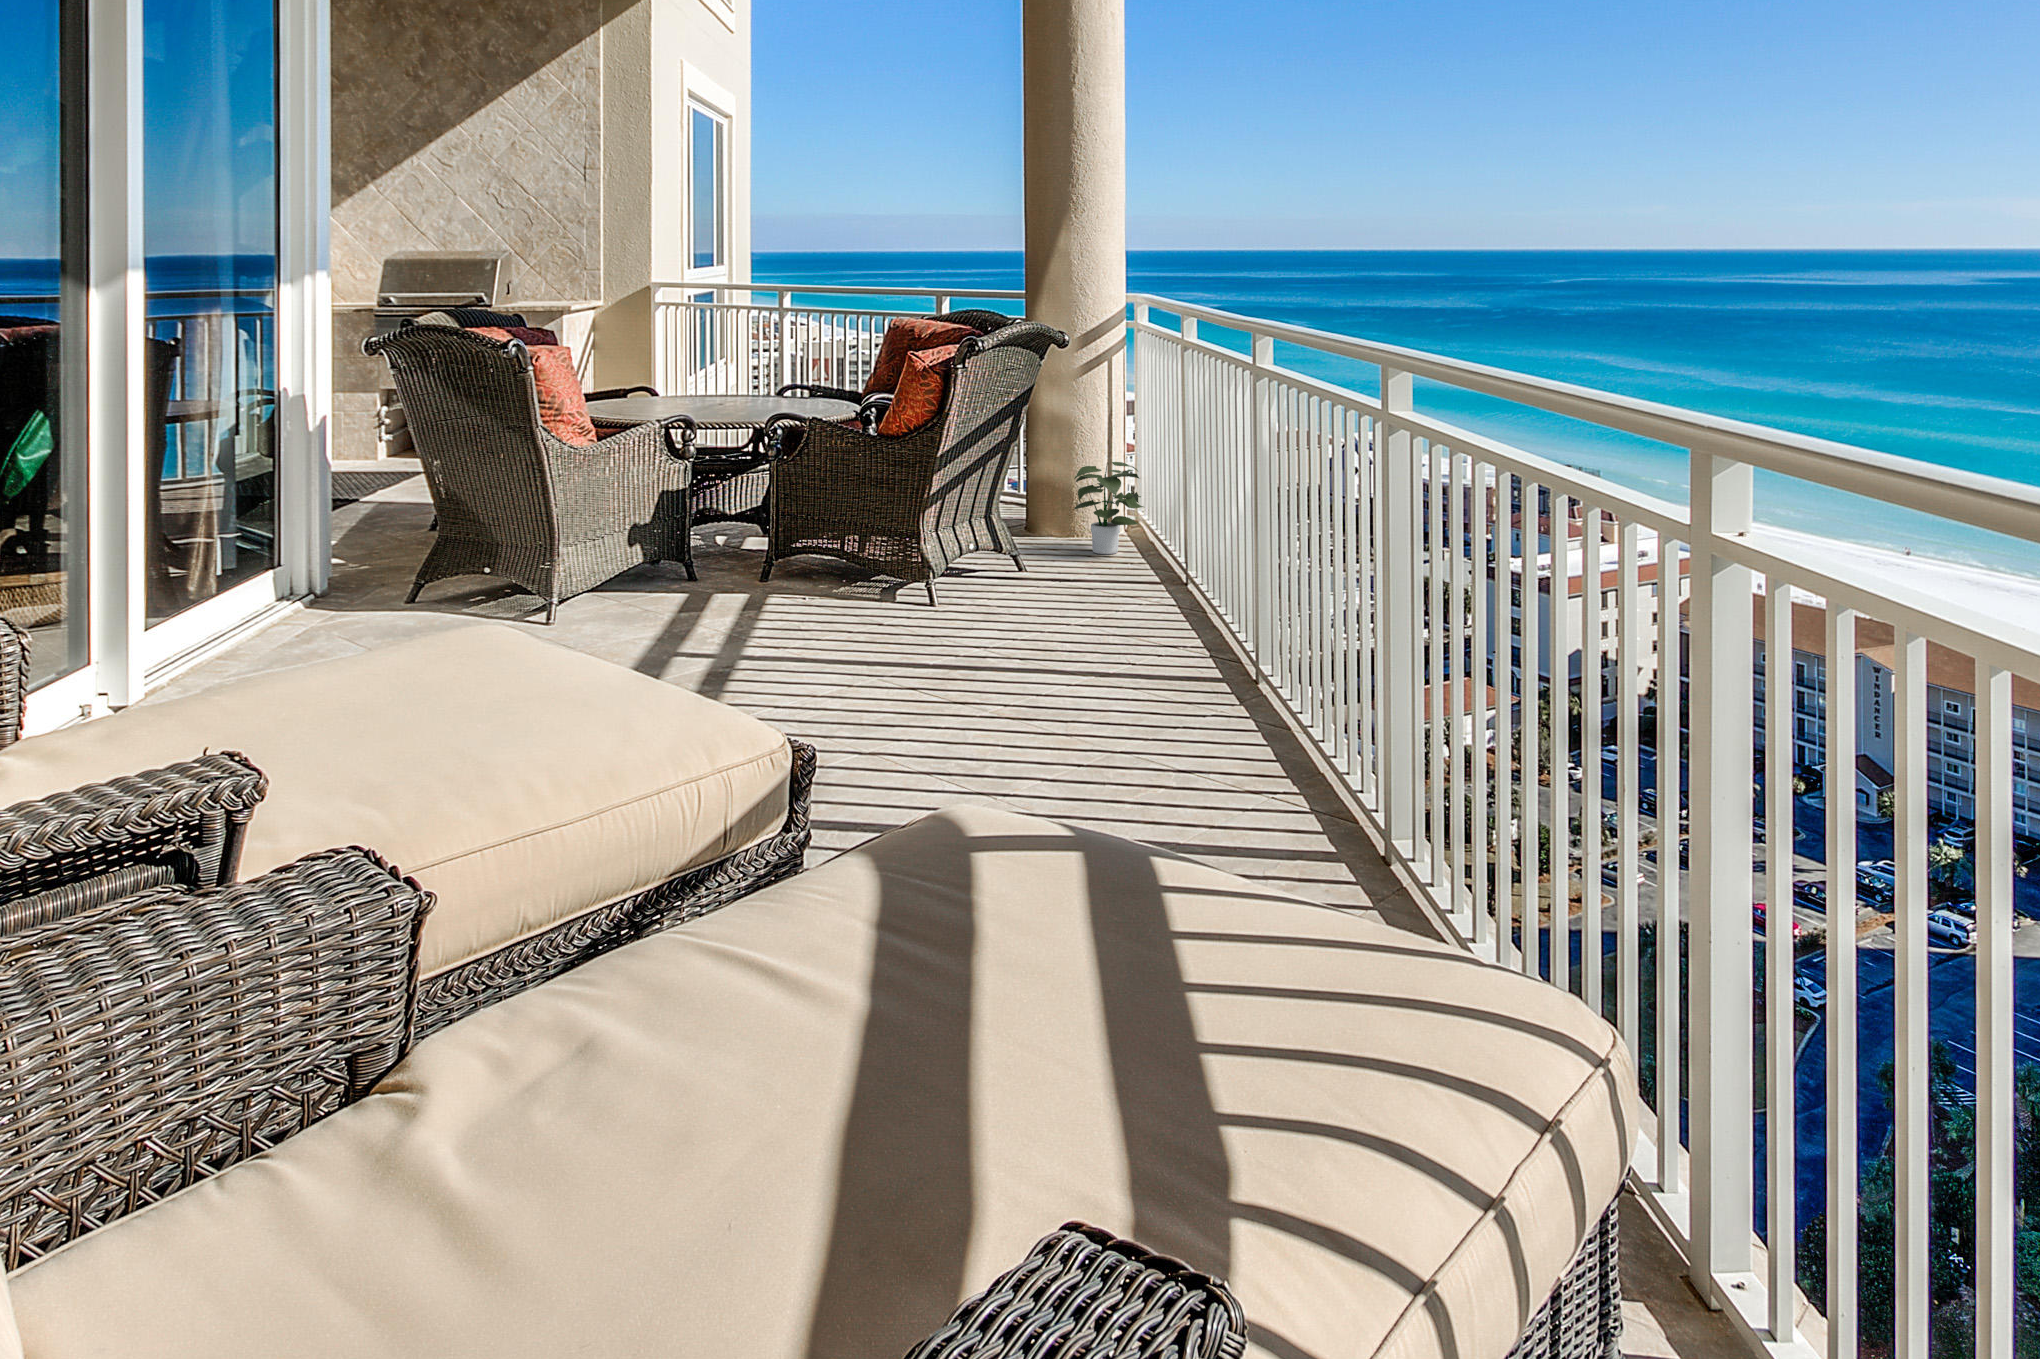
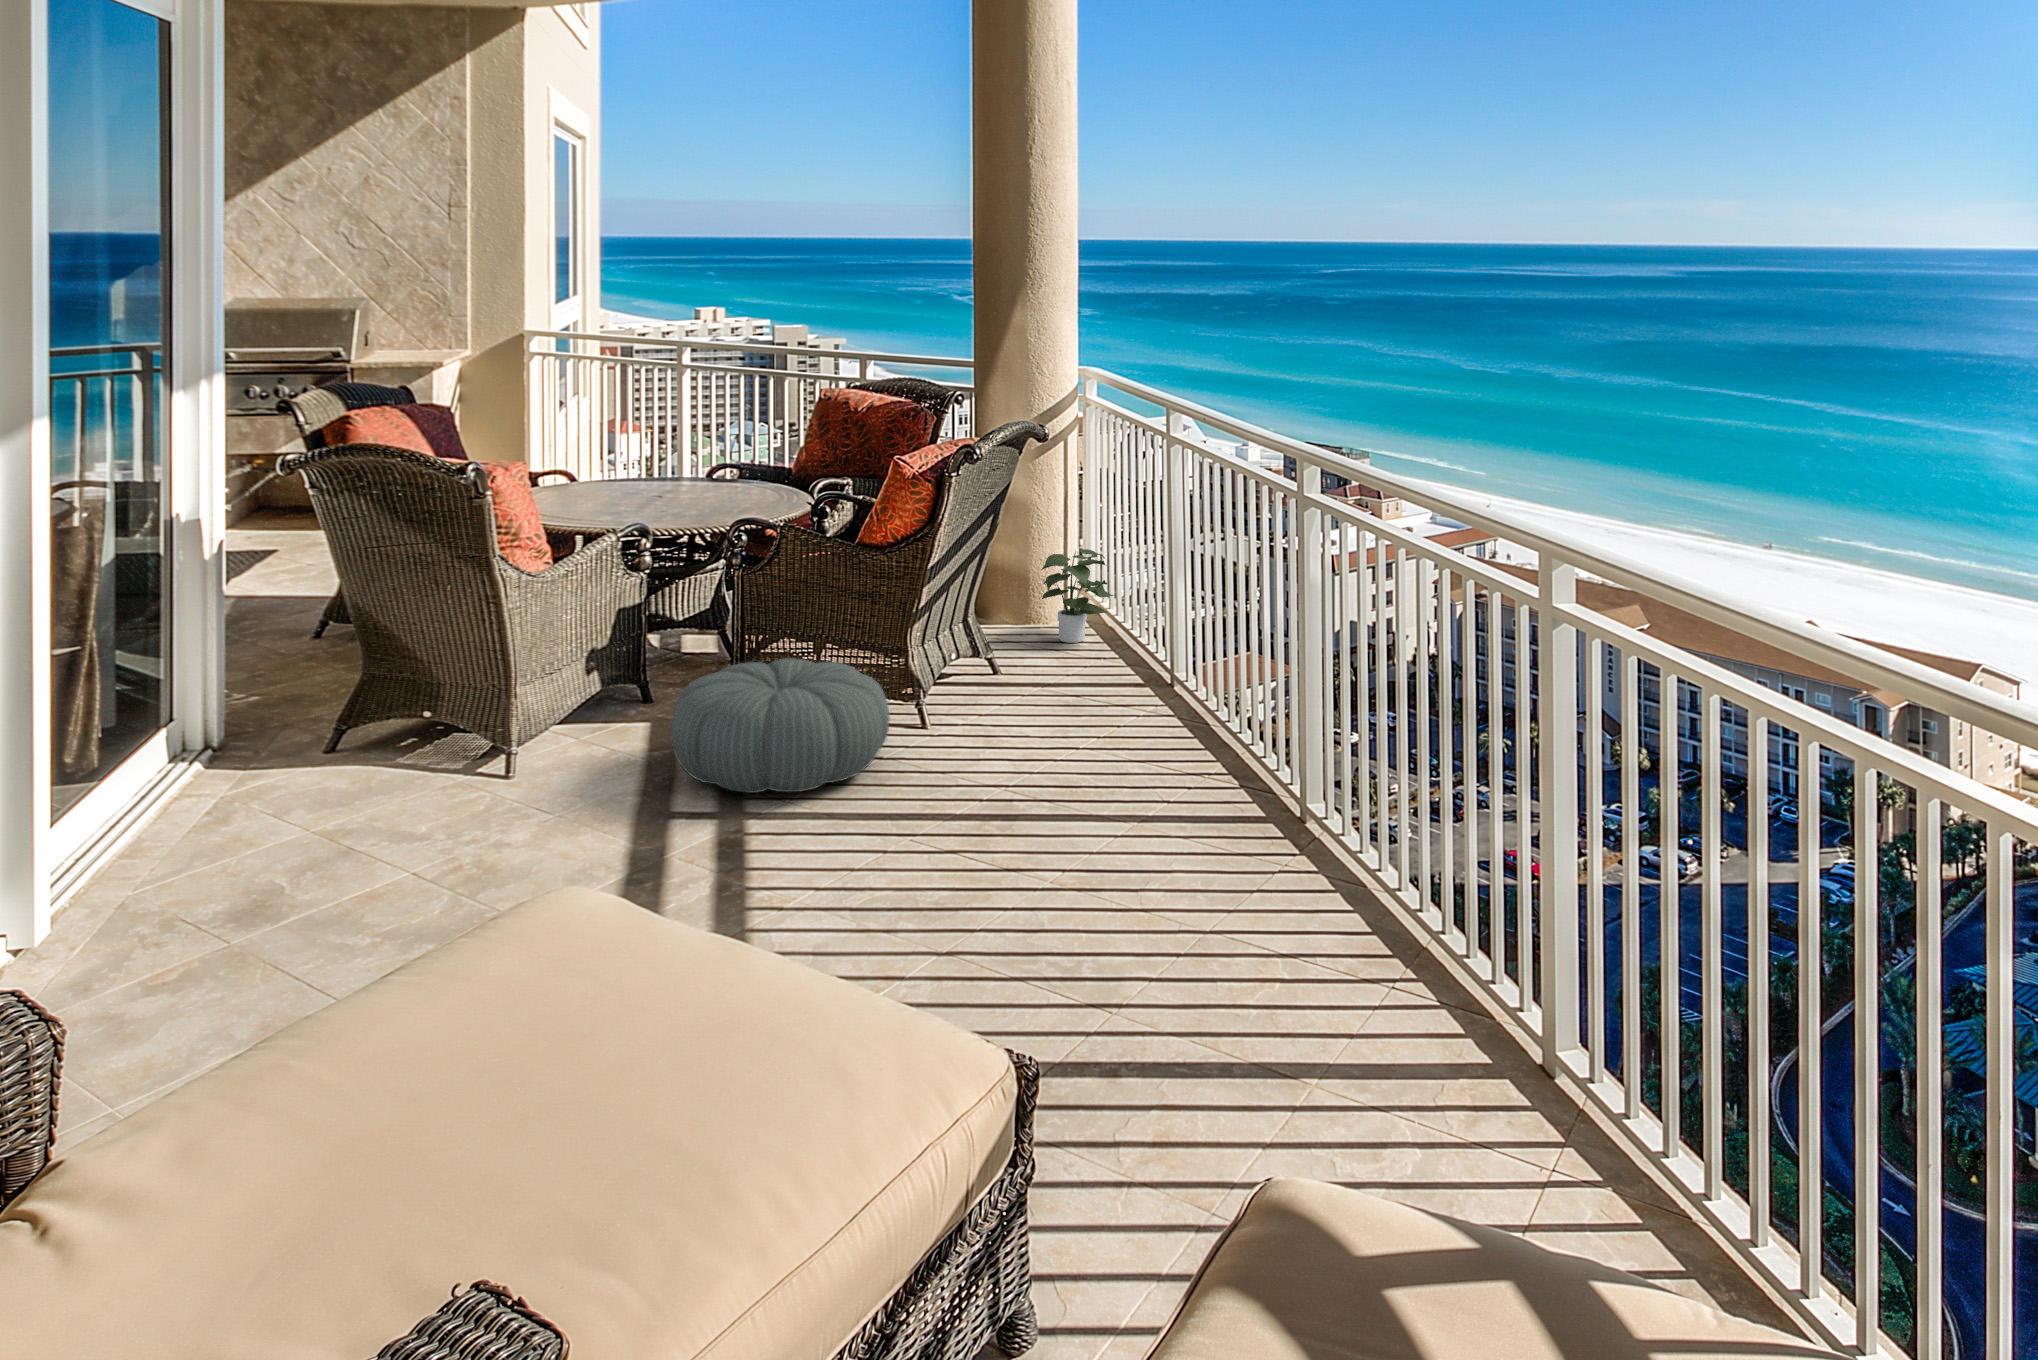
pouf: none [682,537,885,650] -> present [671,658,890,793]

